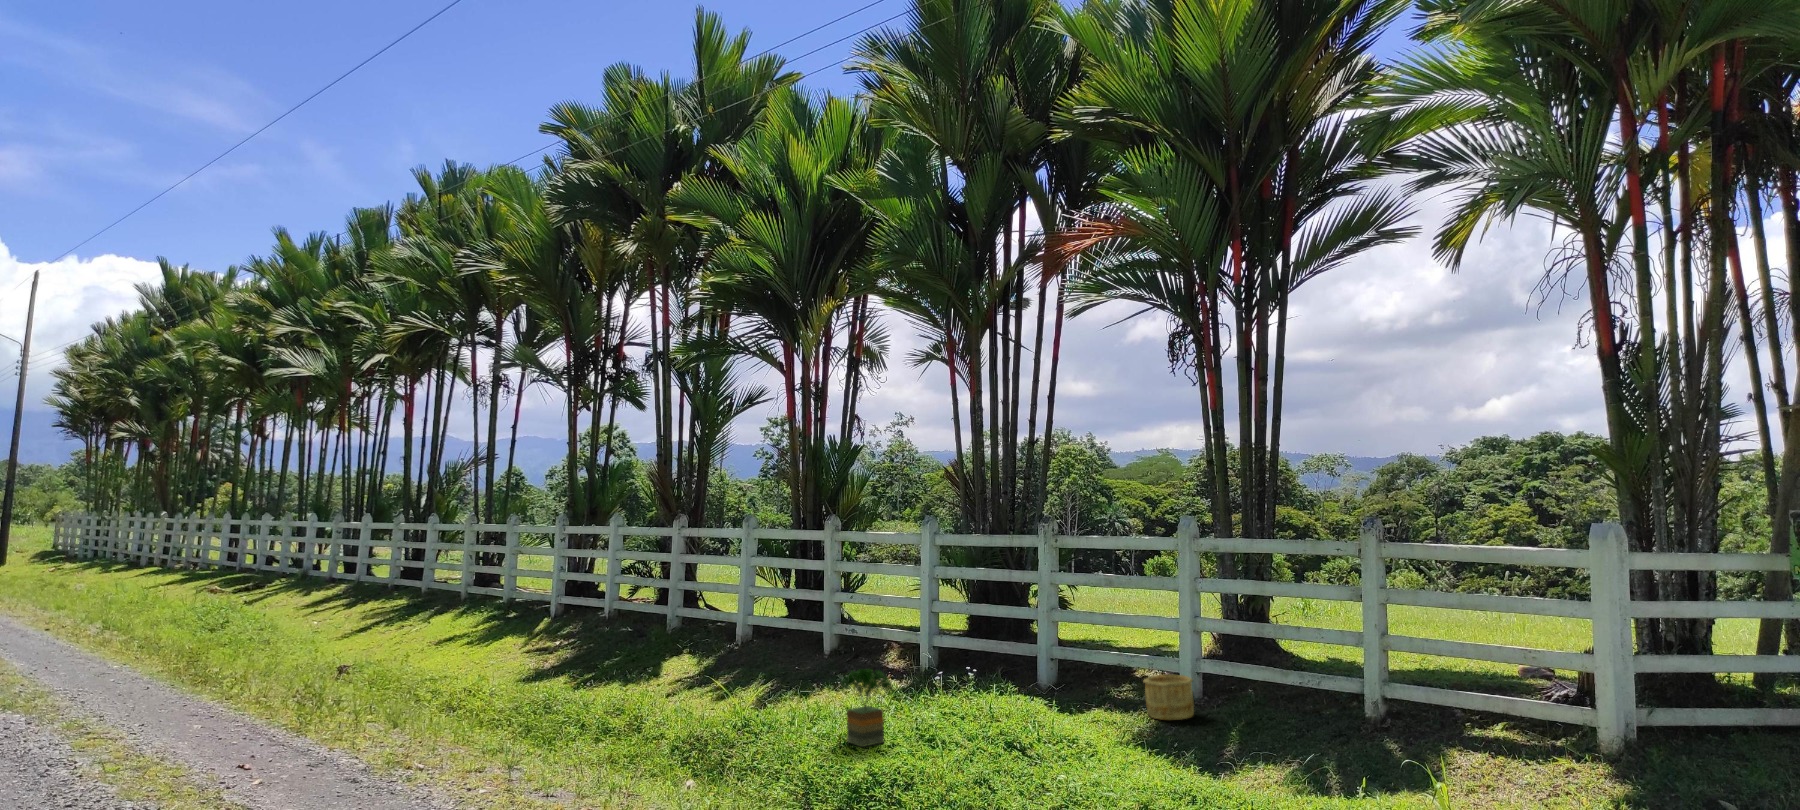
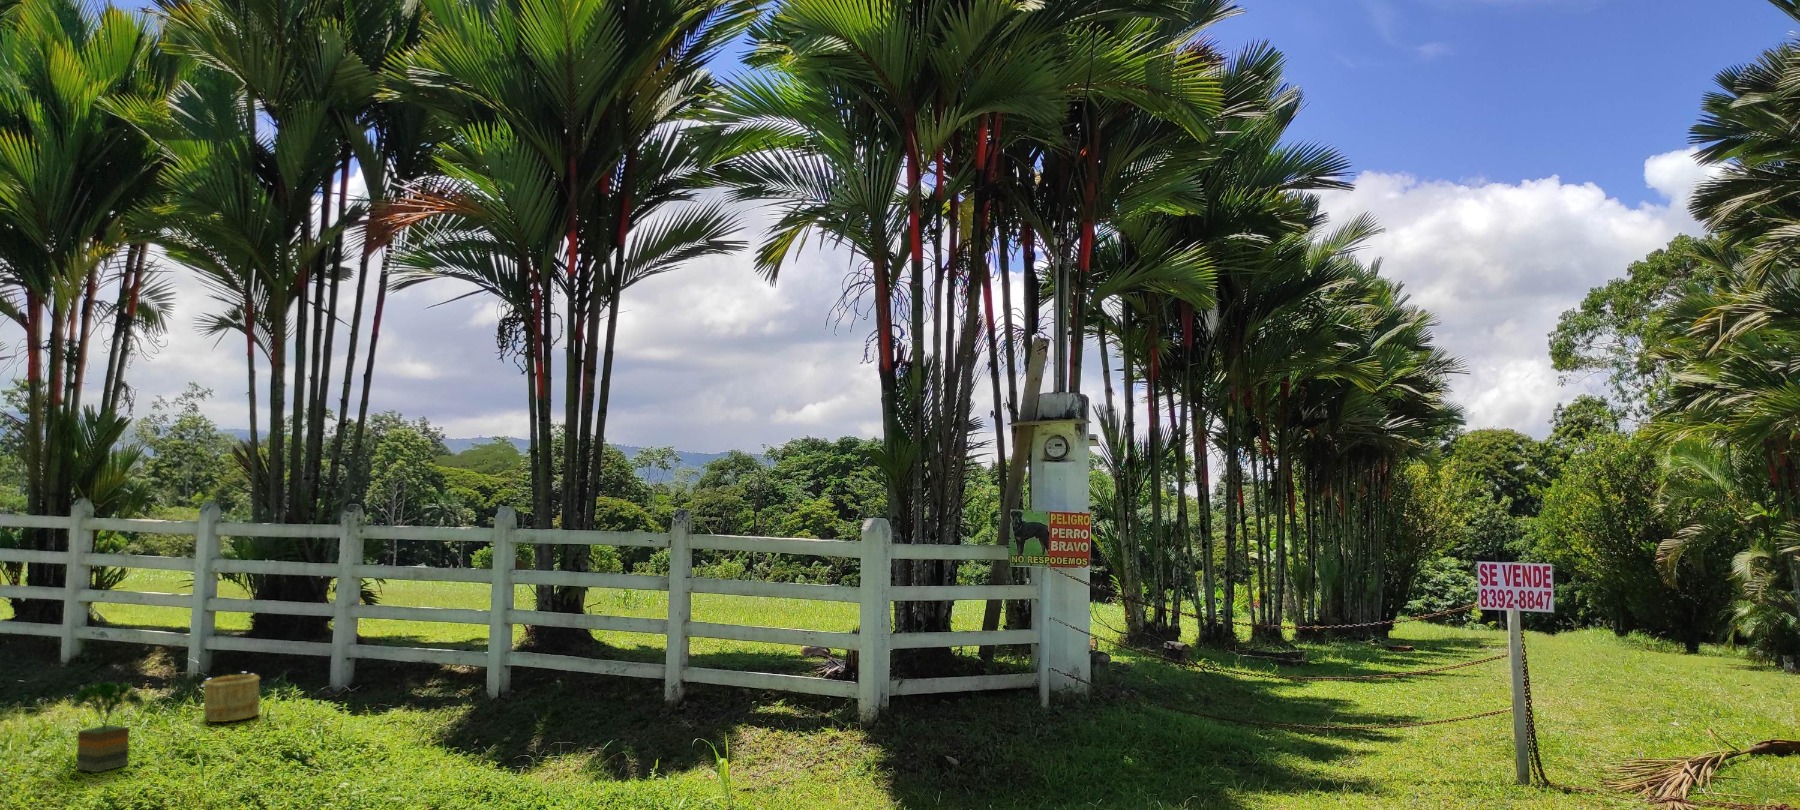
wooden bucket: present [1143,675,1194,720] -> present [203,674,260,722]

